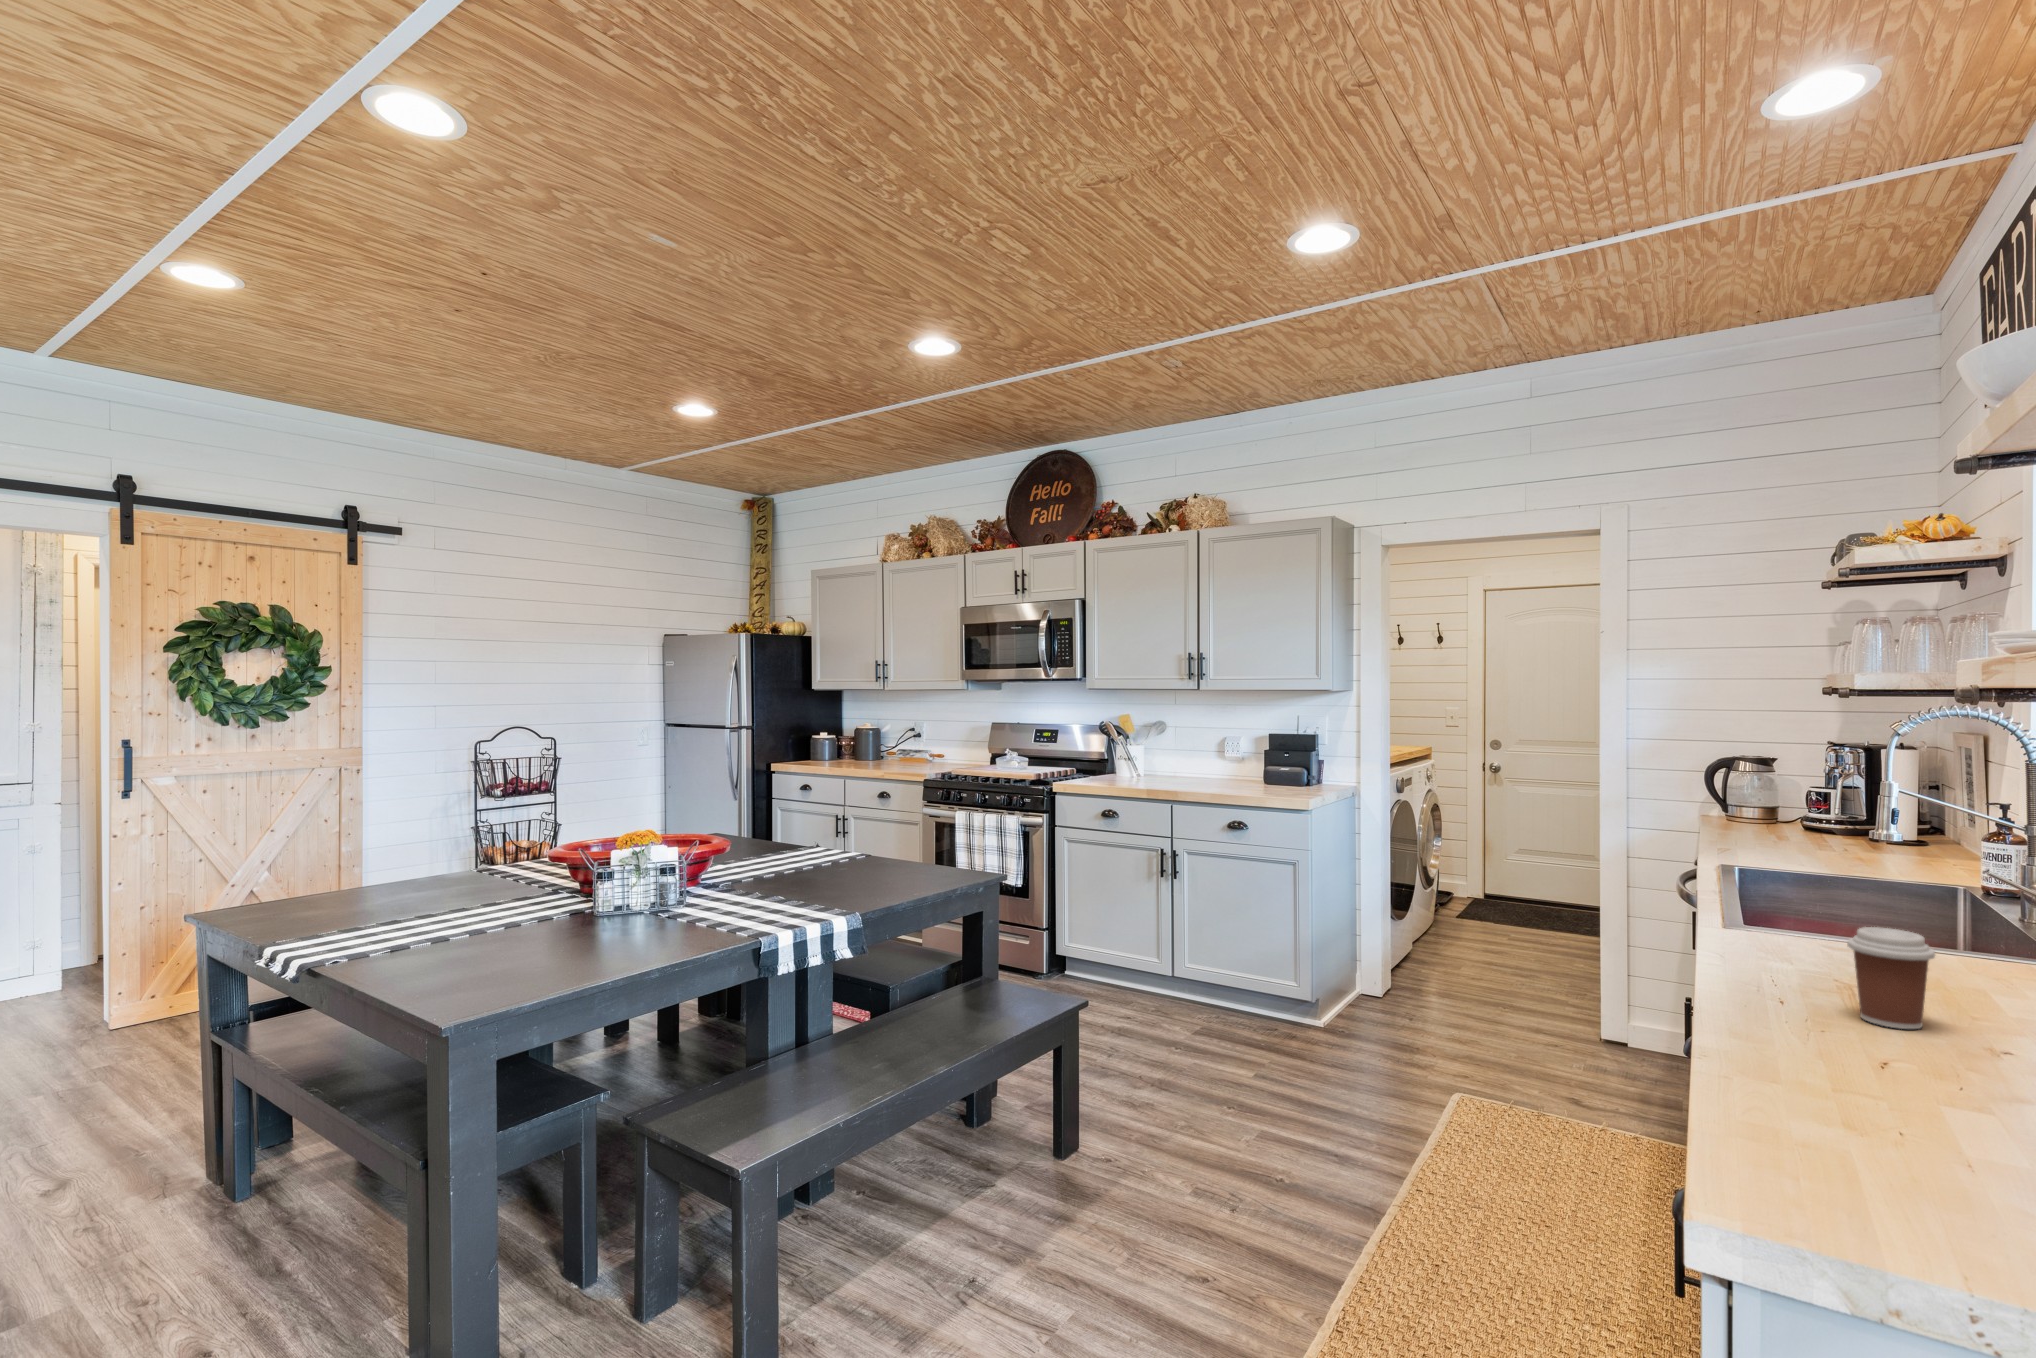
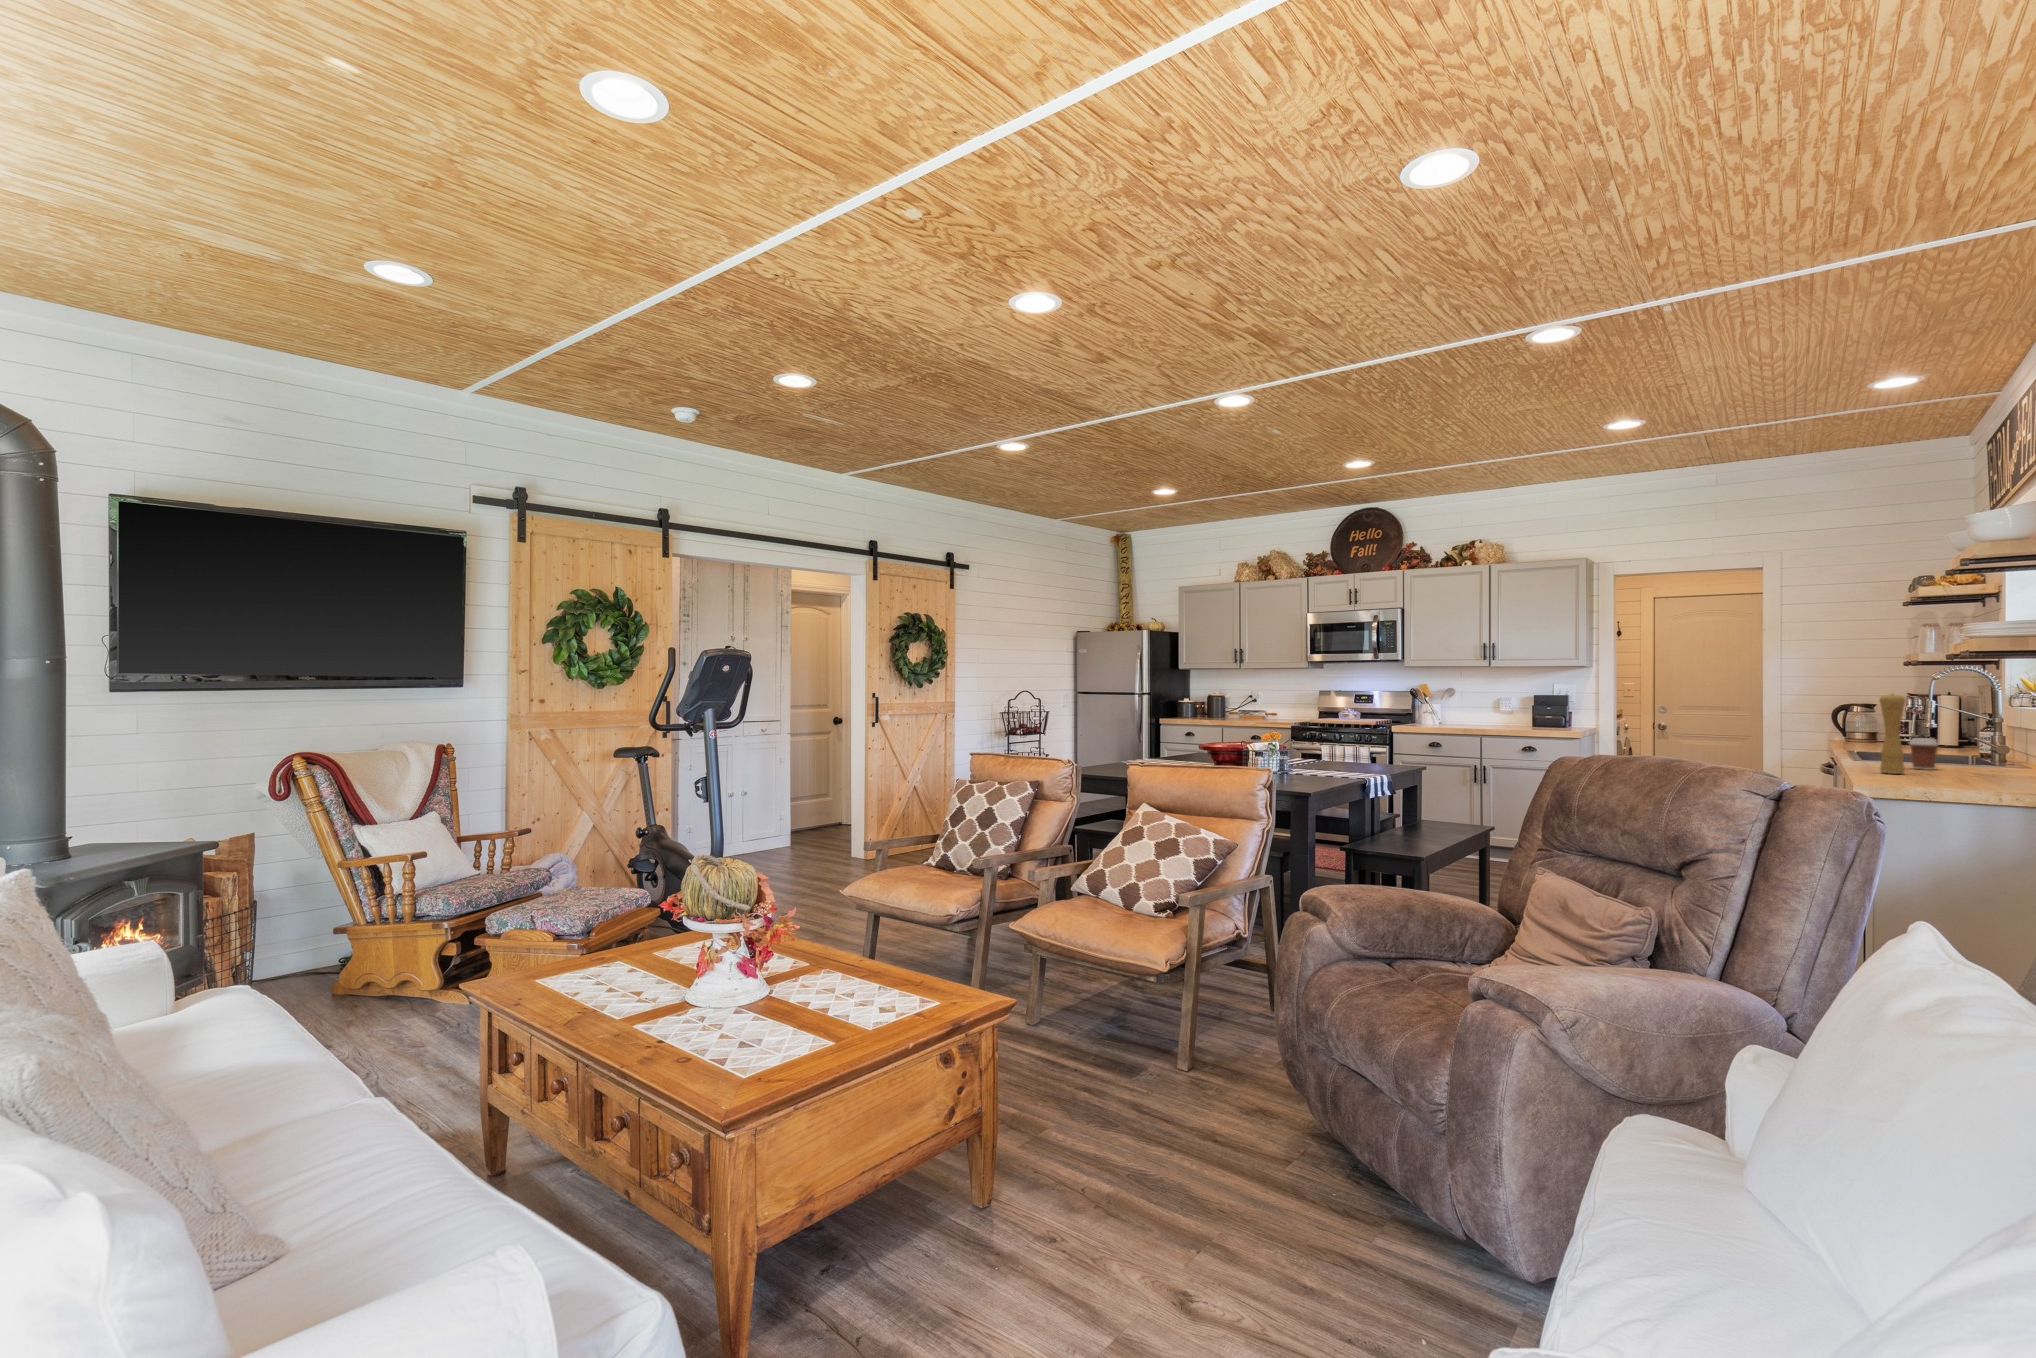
pepper mill: none [1762,820,1842,1087] -> present [1879,694,1906,774]

